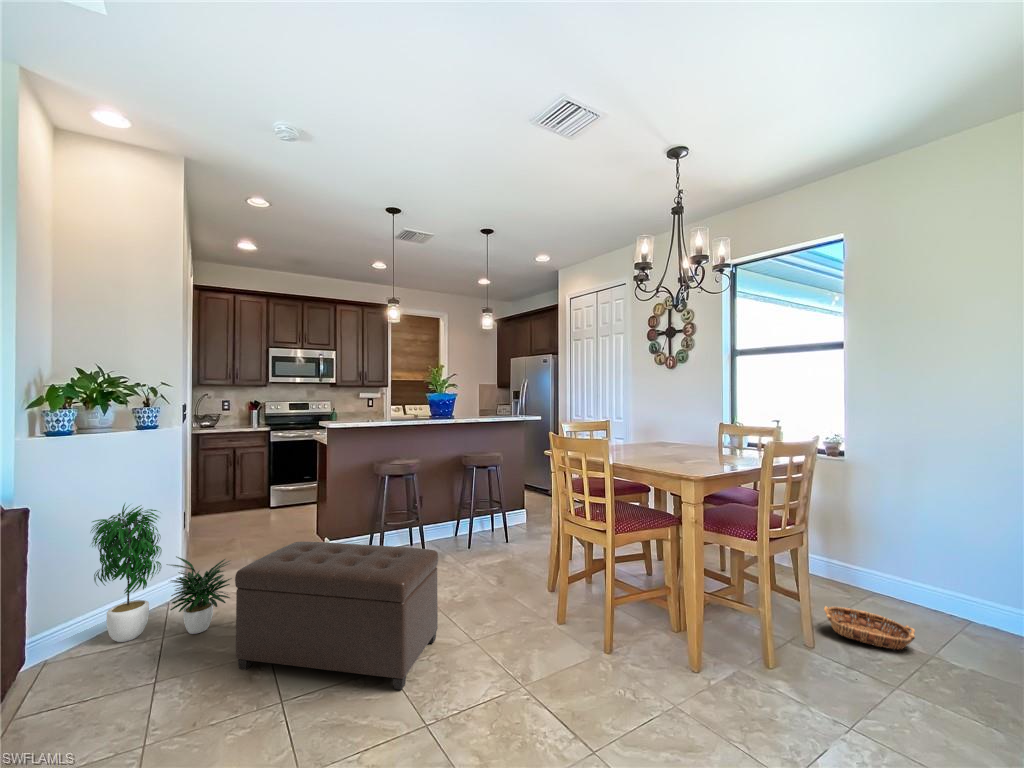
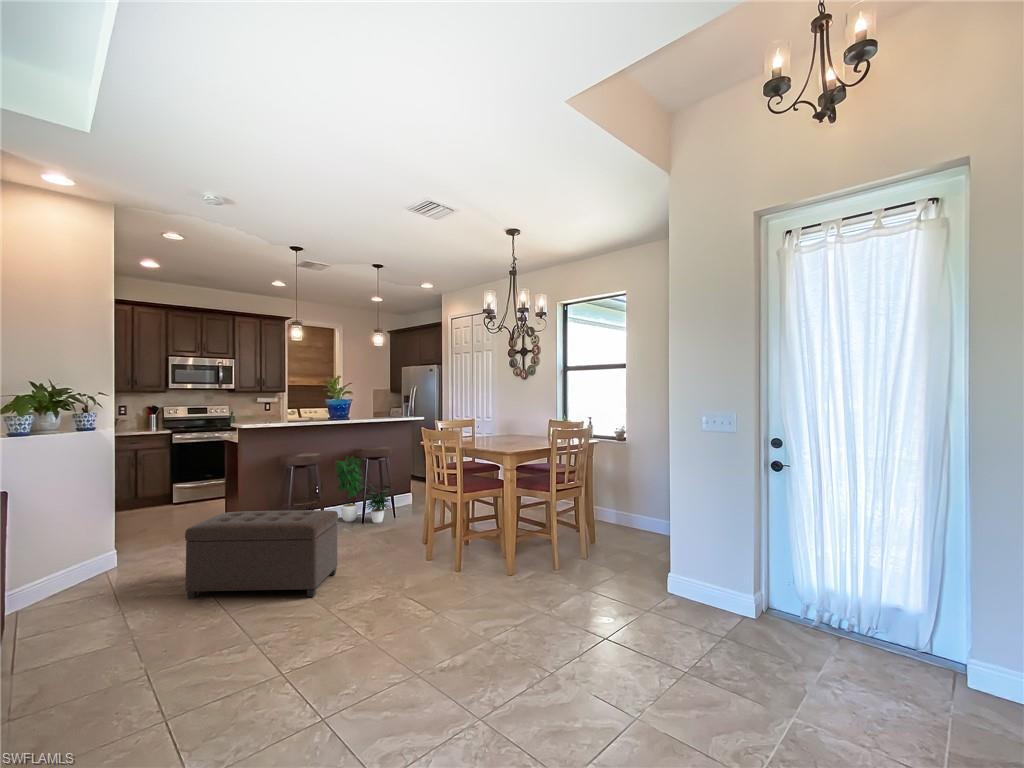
potted plant: present [91,504,232,642] -> present [335,457,390,523]
basket: present [824,606,915,650] -> none [591,530,647,557]

